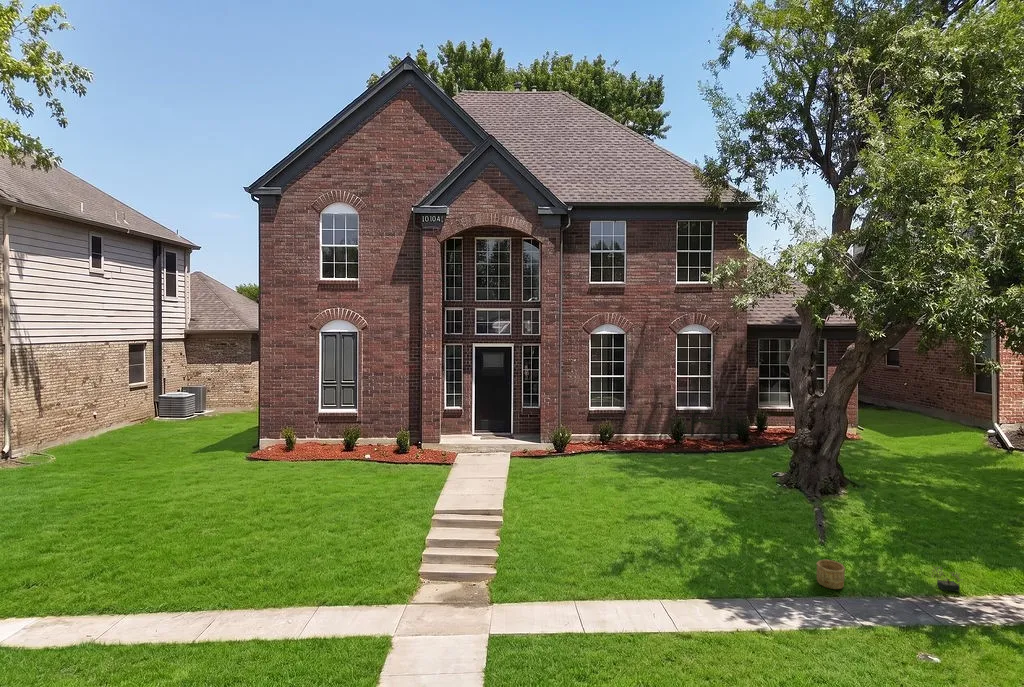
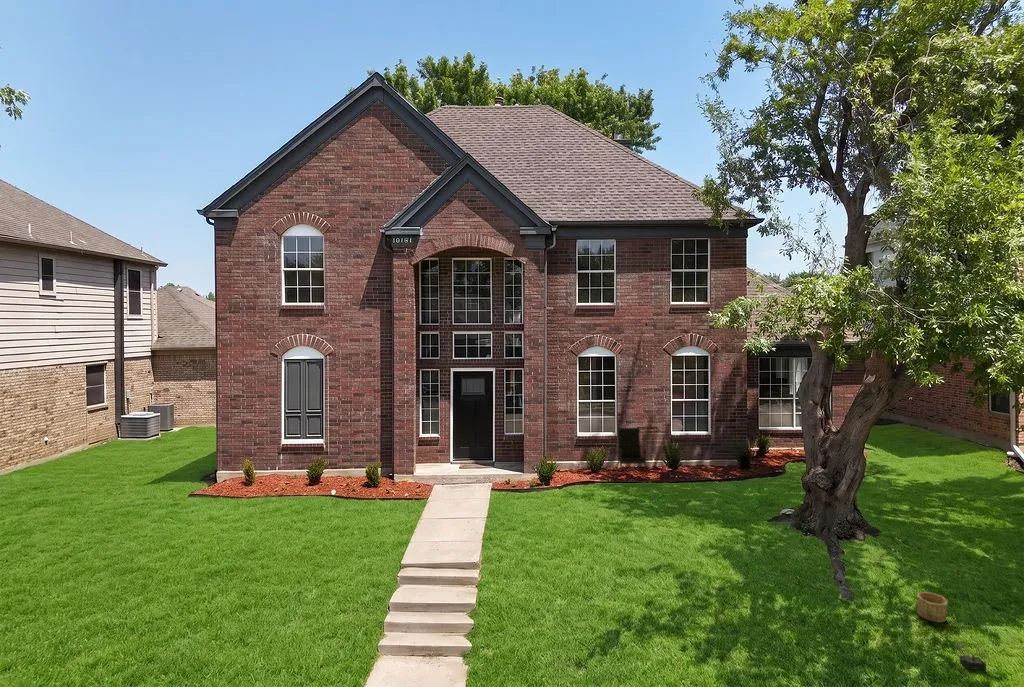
lounge chair: none [632,399,662,440] -> present [617,428,647,471]
bench: present [691,411,731,441] -> none [678,440,719,473]
wooden bucket: present [816,559,845,589] -> present [917,592,948,622]

